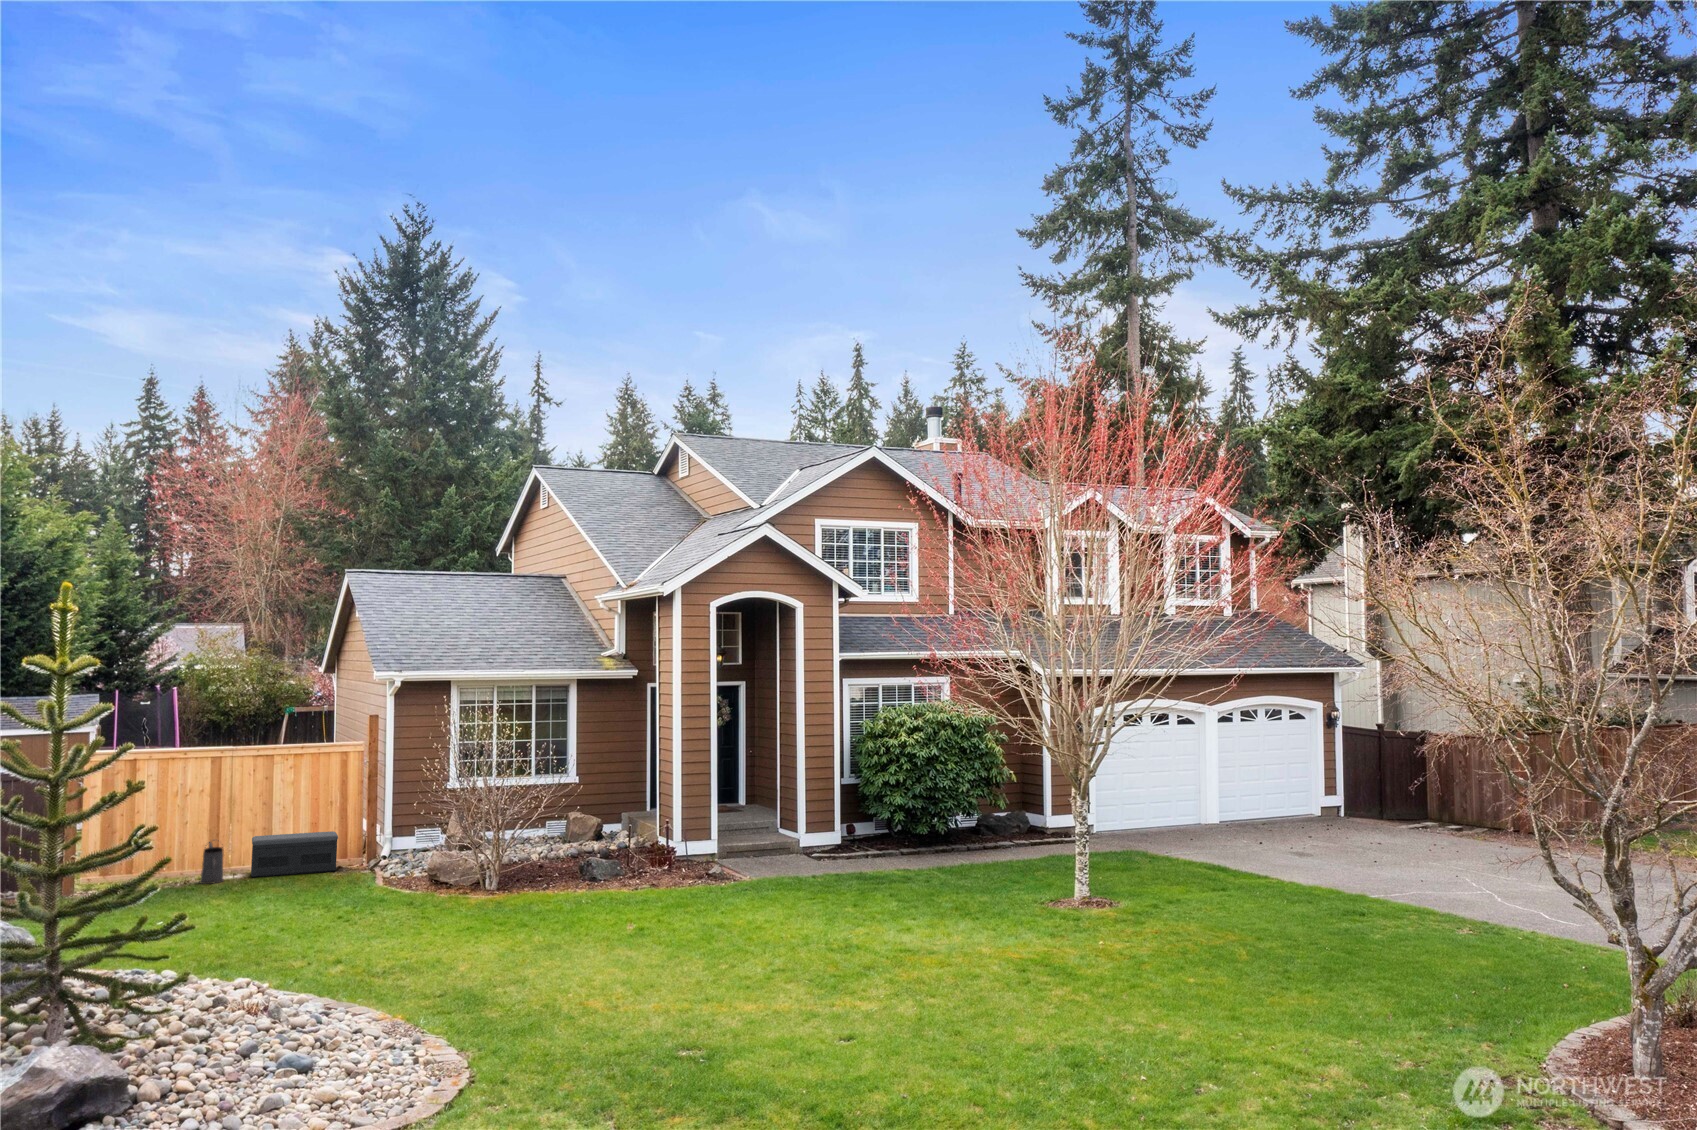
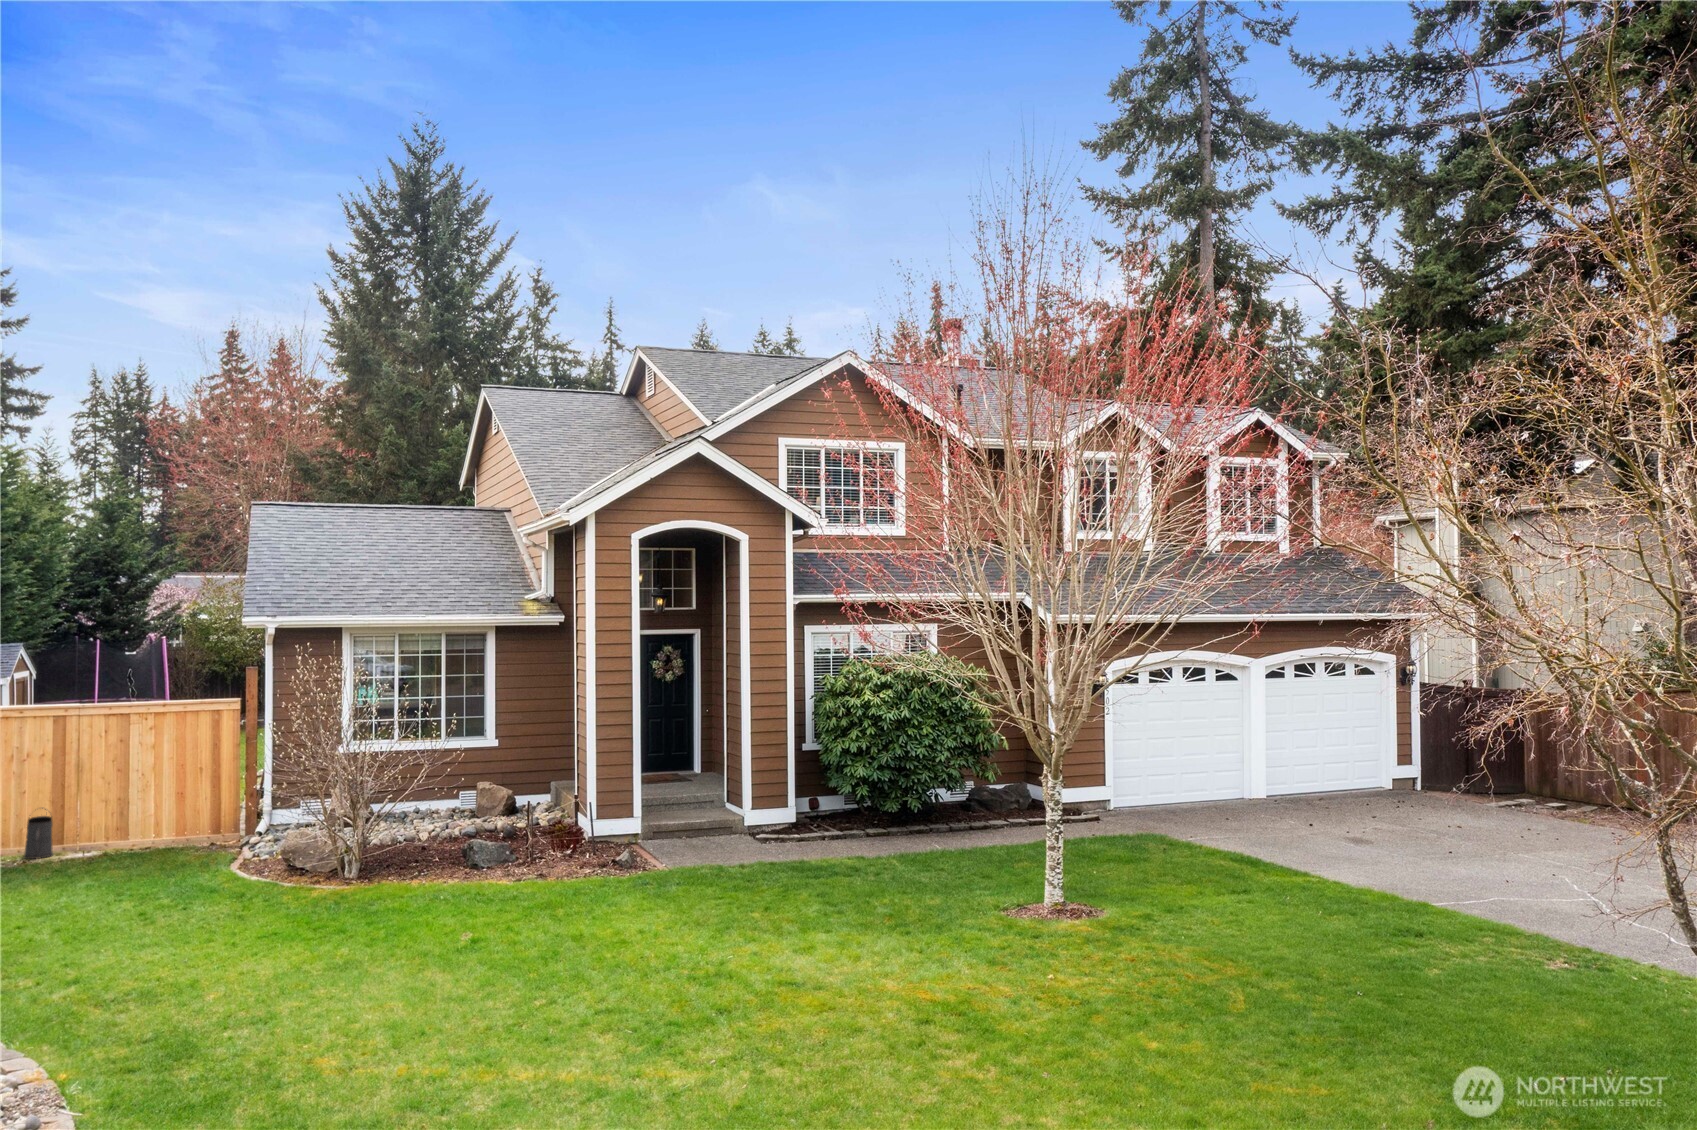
storage bench: present [251,831,338,878] -> none [88,799,198,852]

